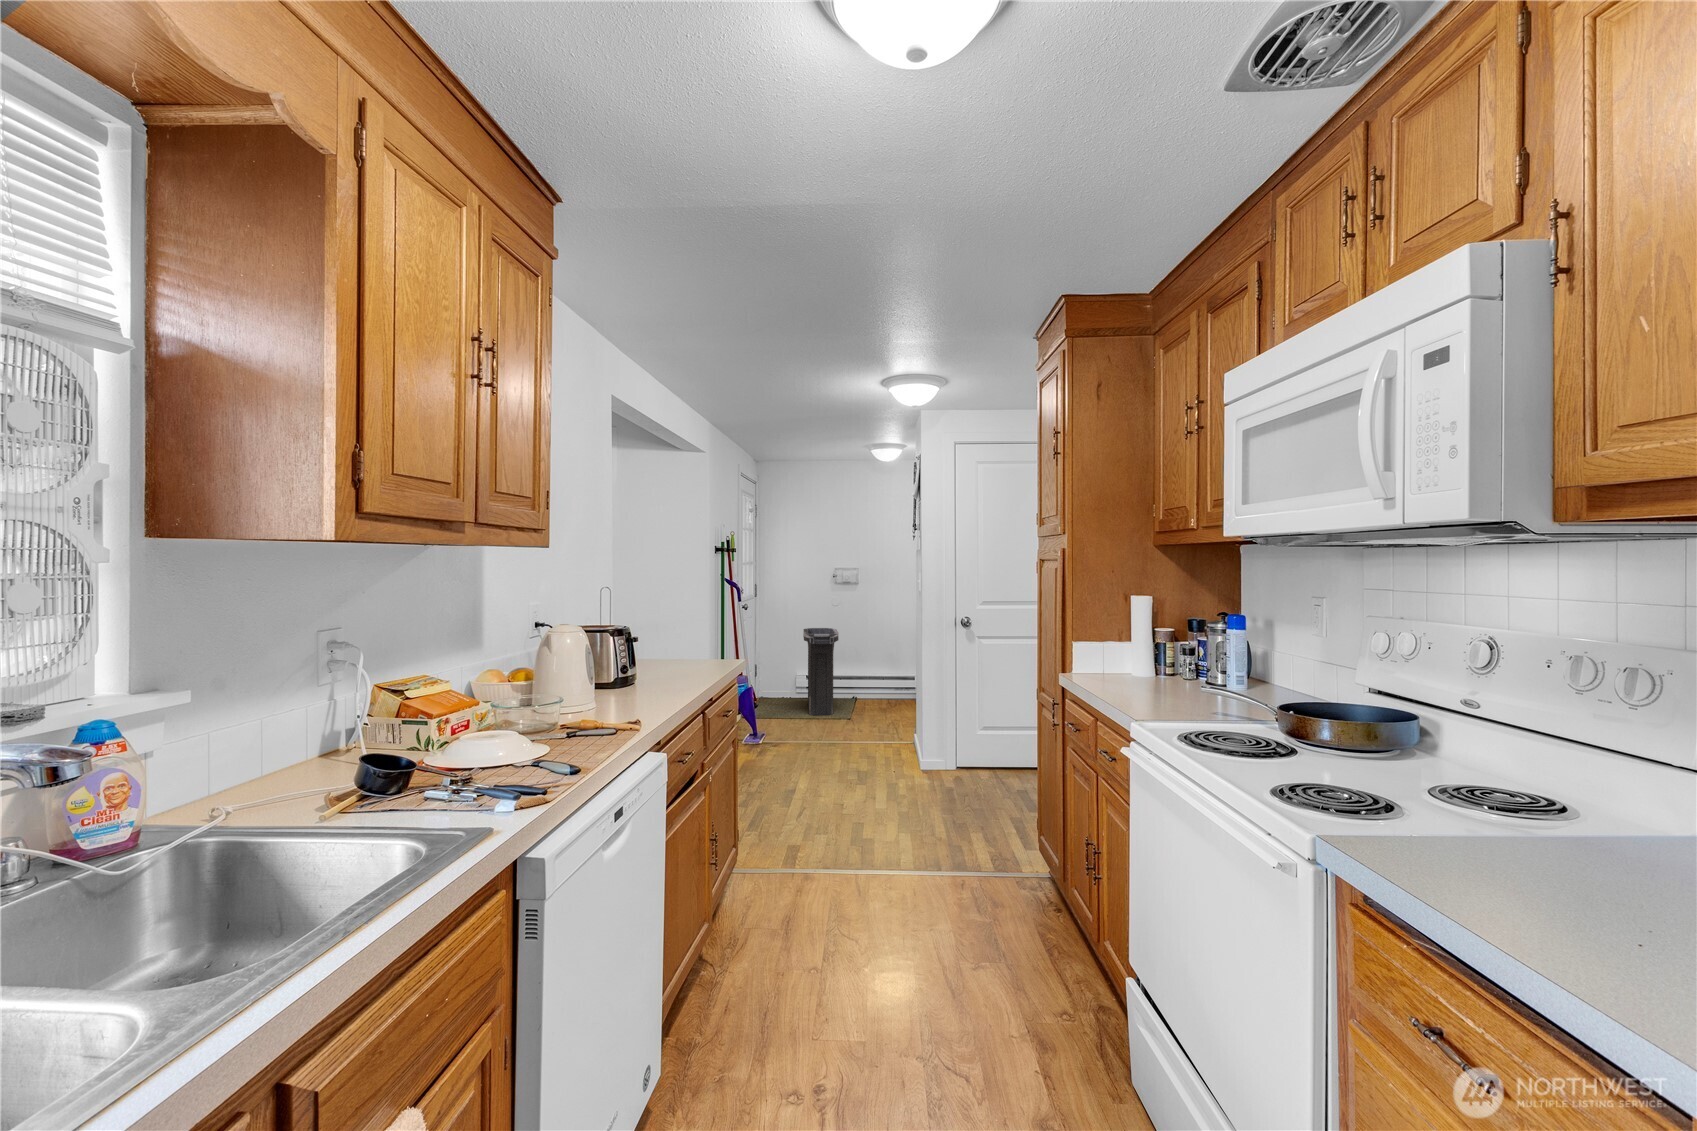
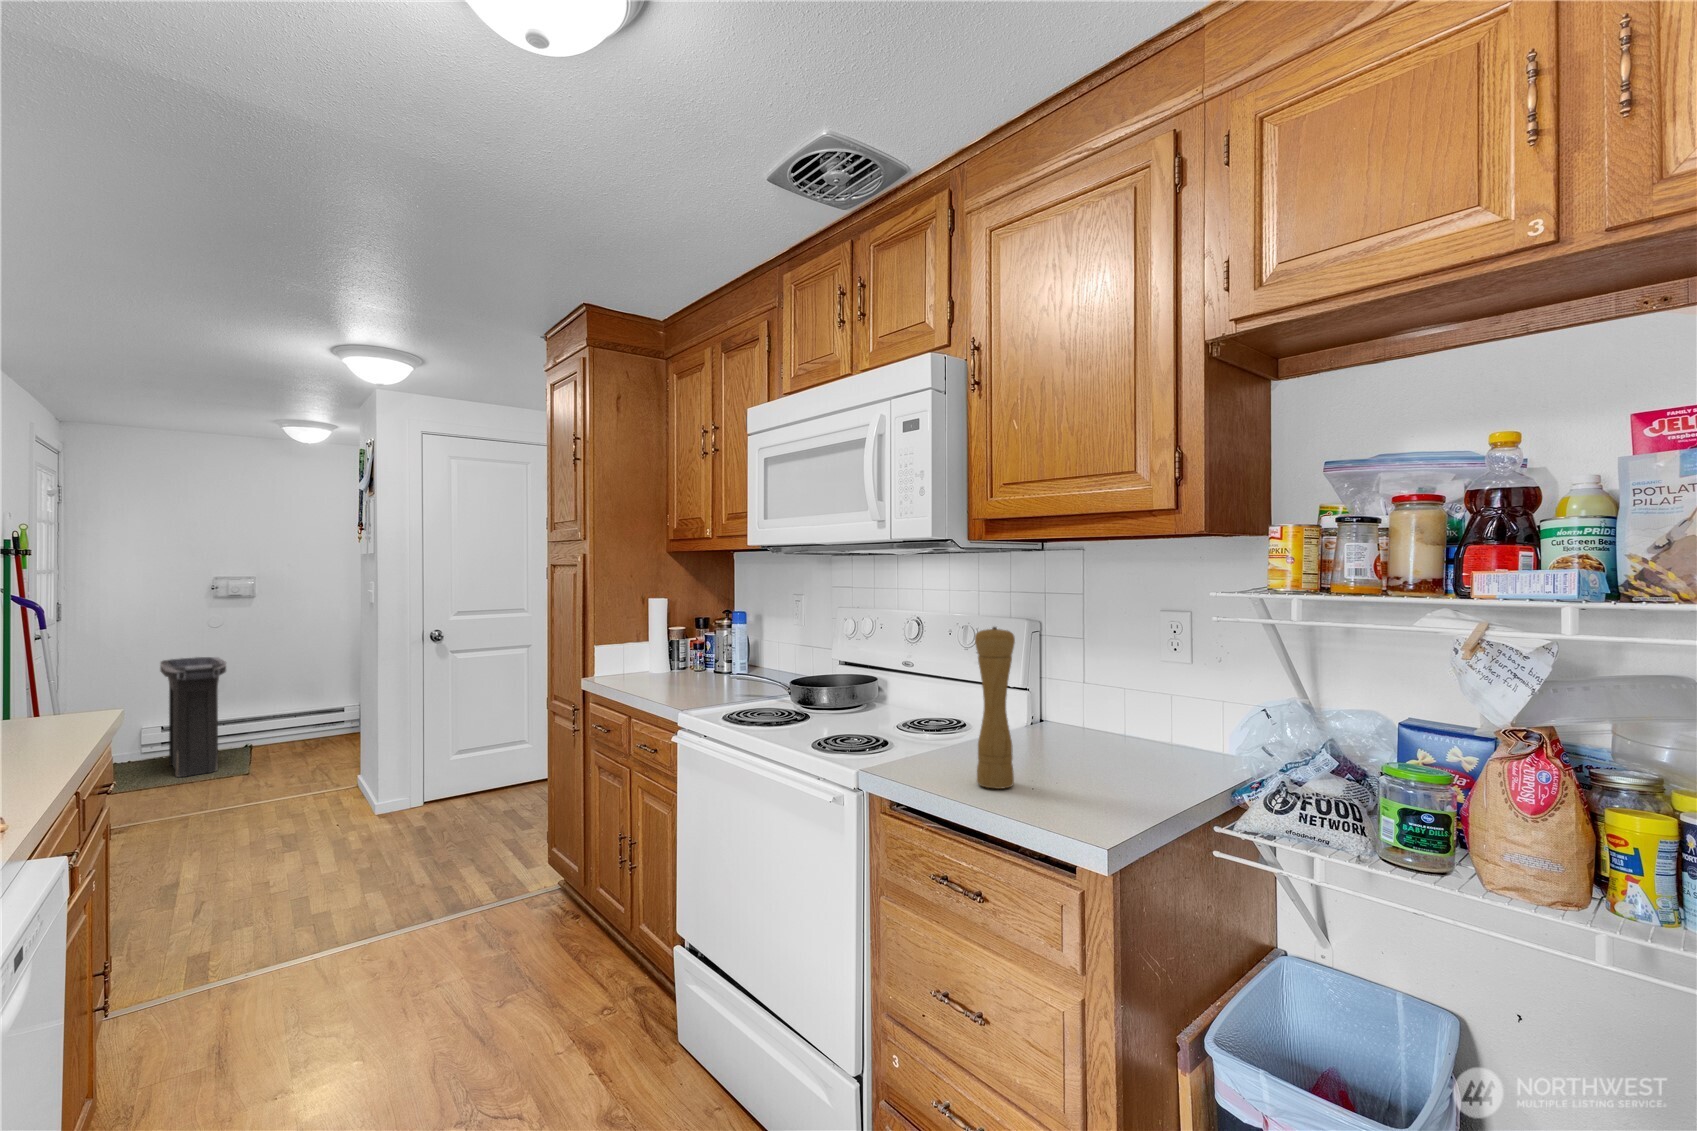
pepper mill: none [1512,658,1602,929] -> present [975,627,1015,789]

